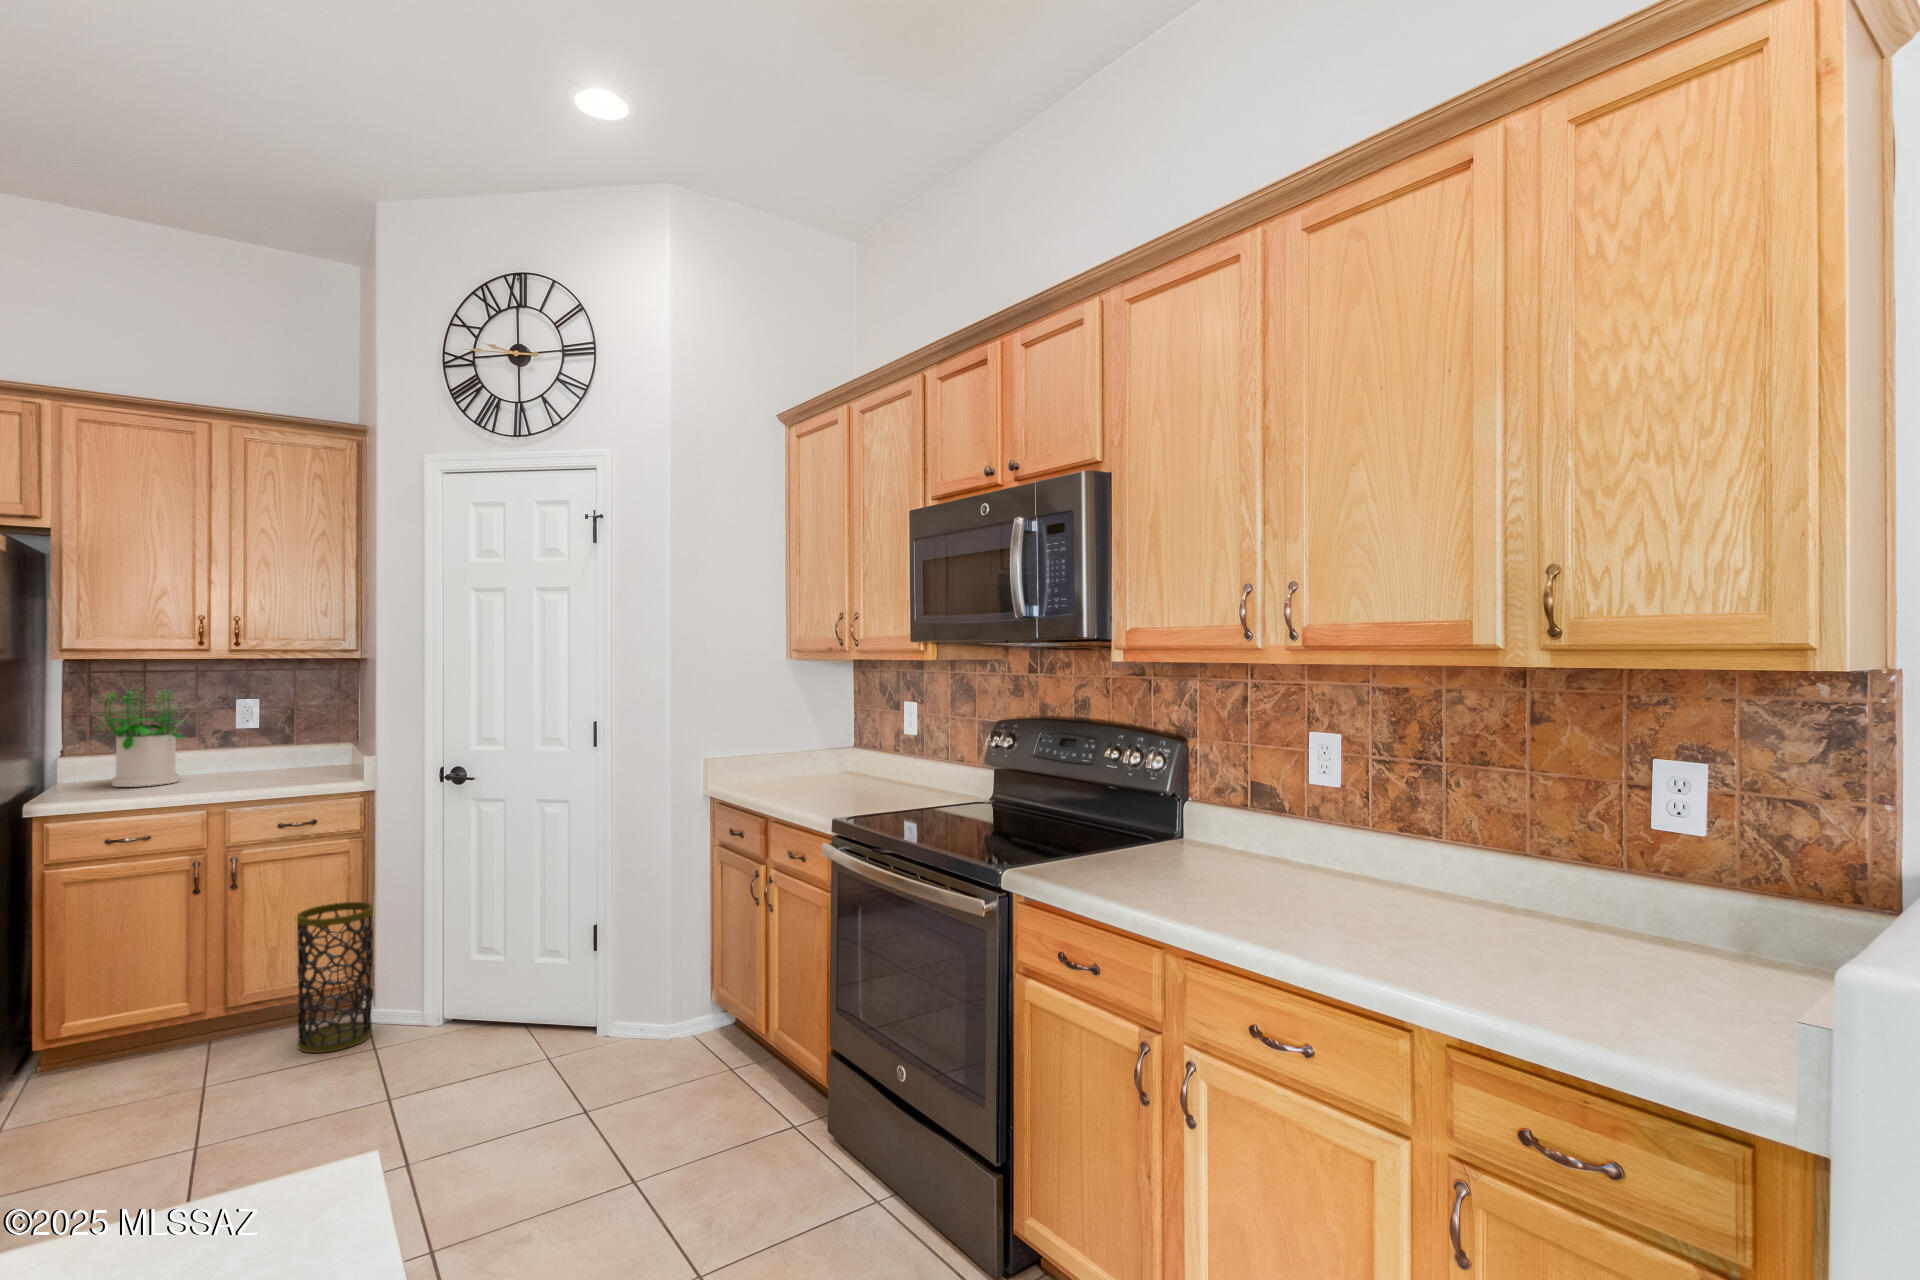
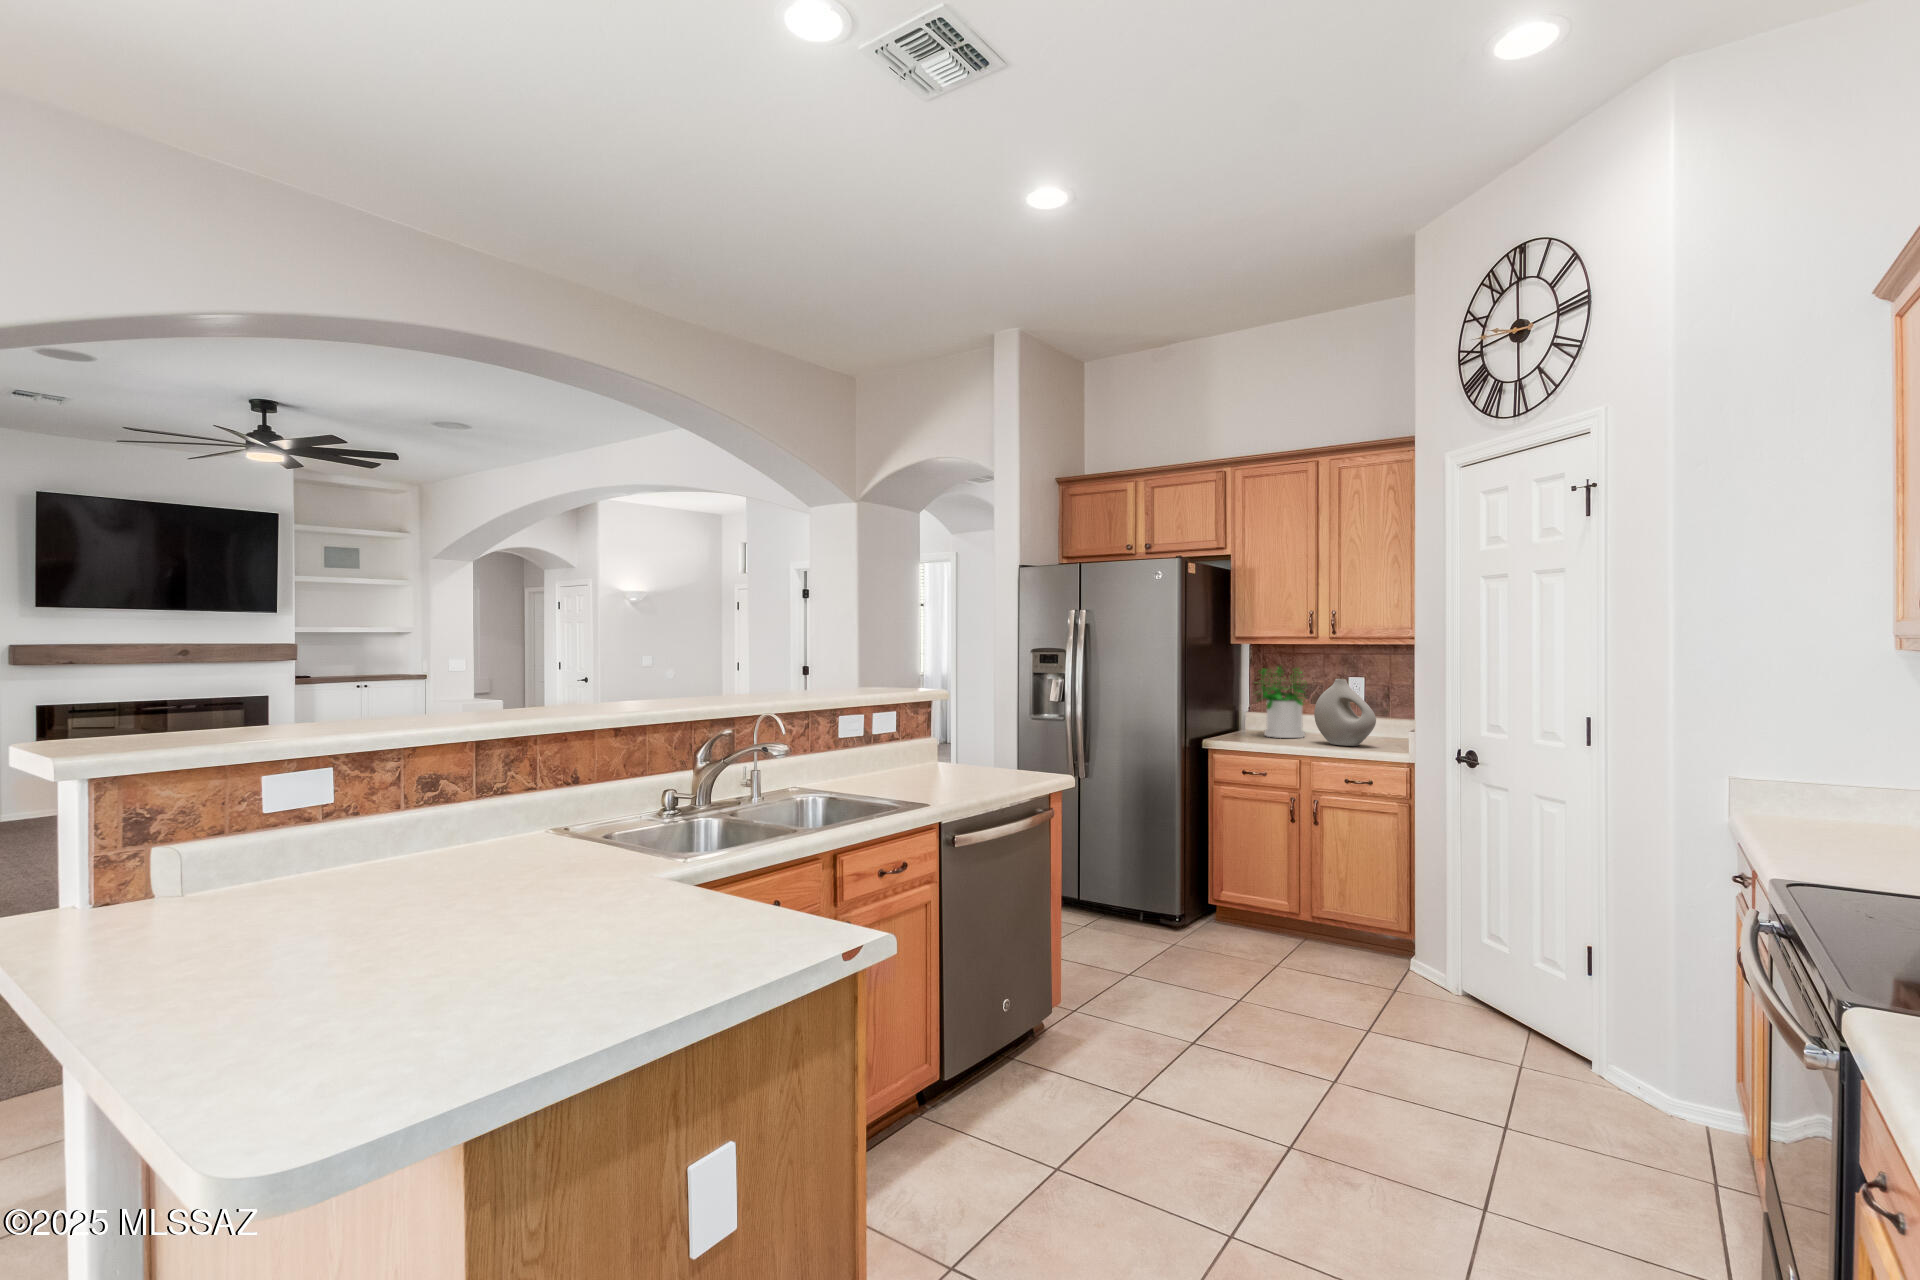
vase: none [209,702,305,784] -> present [1314,679,1376,746]
trash can: present [297,902,373,1053] -> none [1345,855,1405,982]

